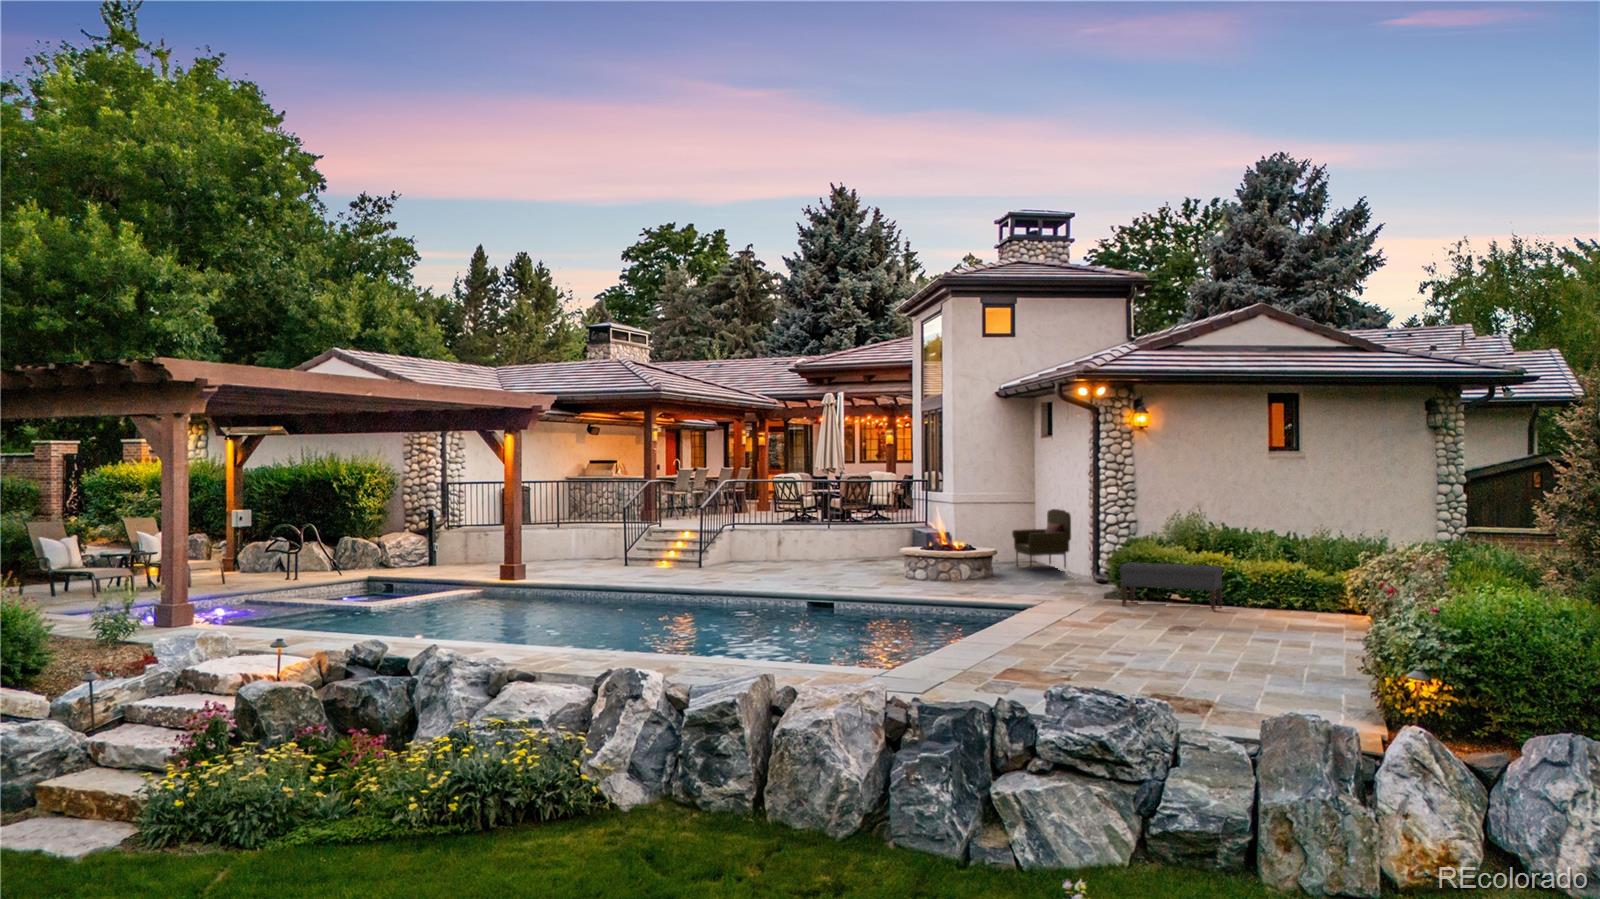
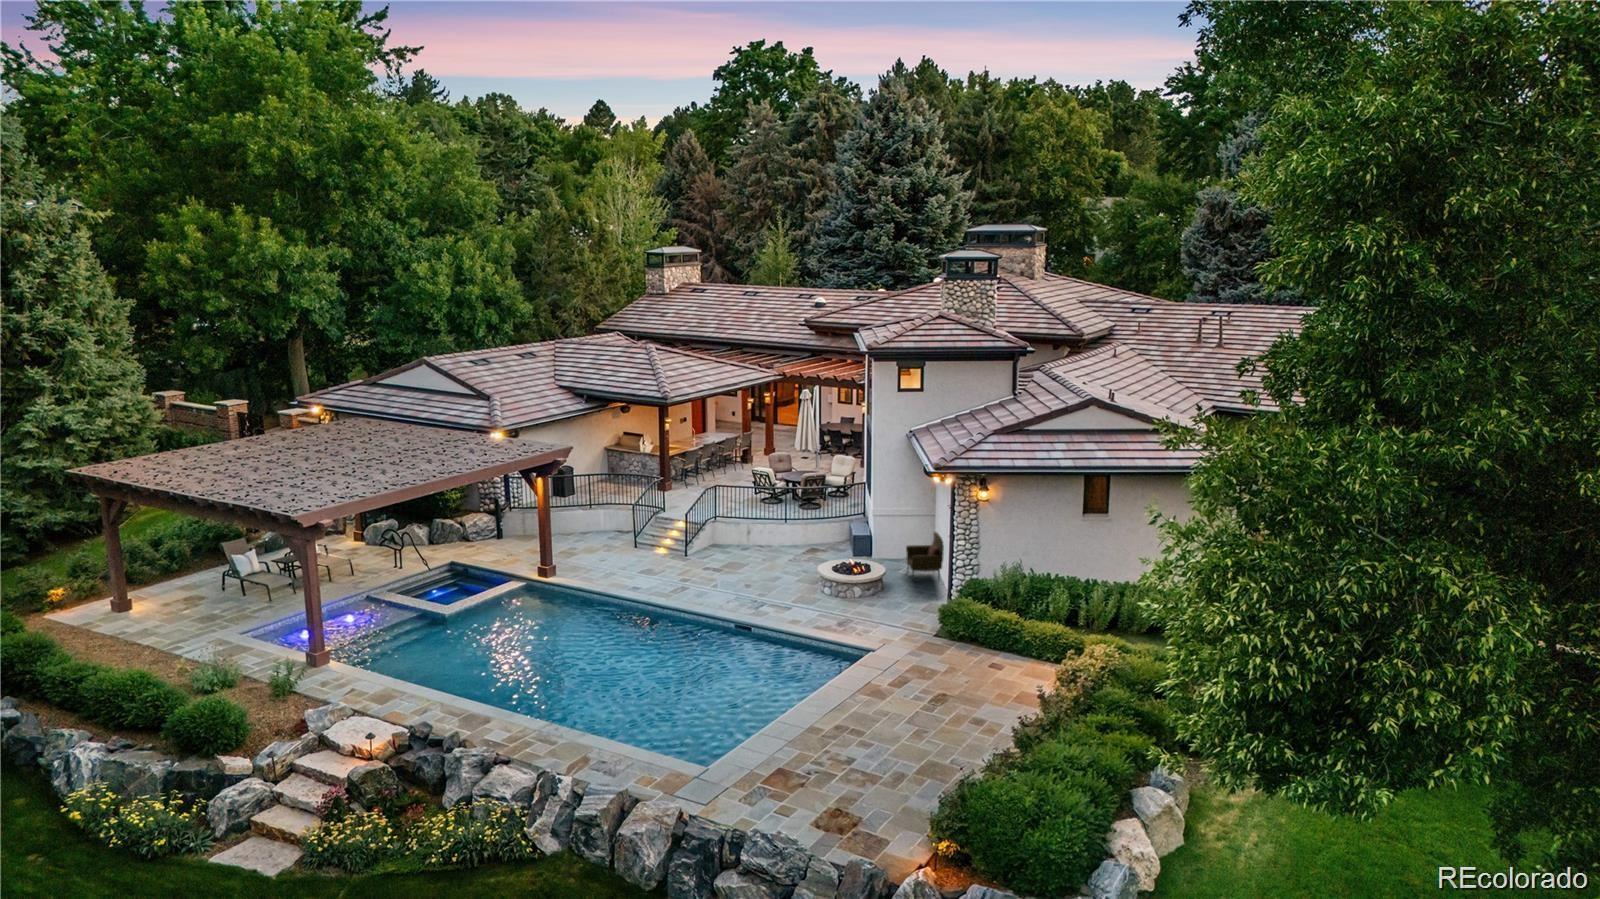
bench: present [1120,562,1223,611] -> none [936,618,1005,664]

